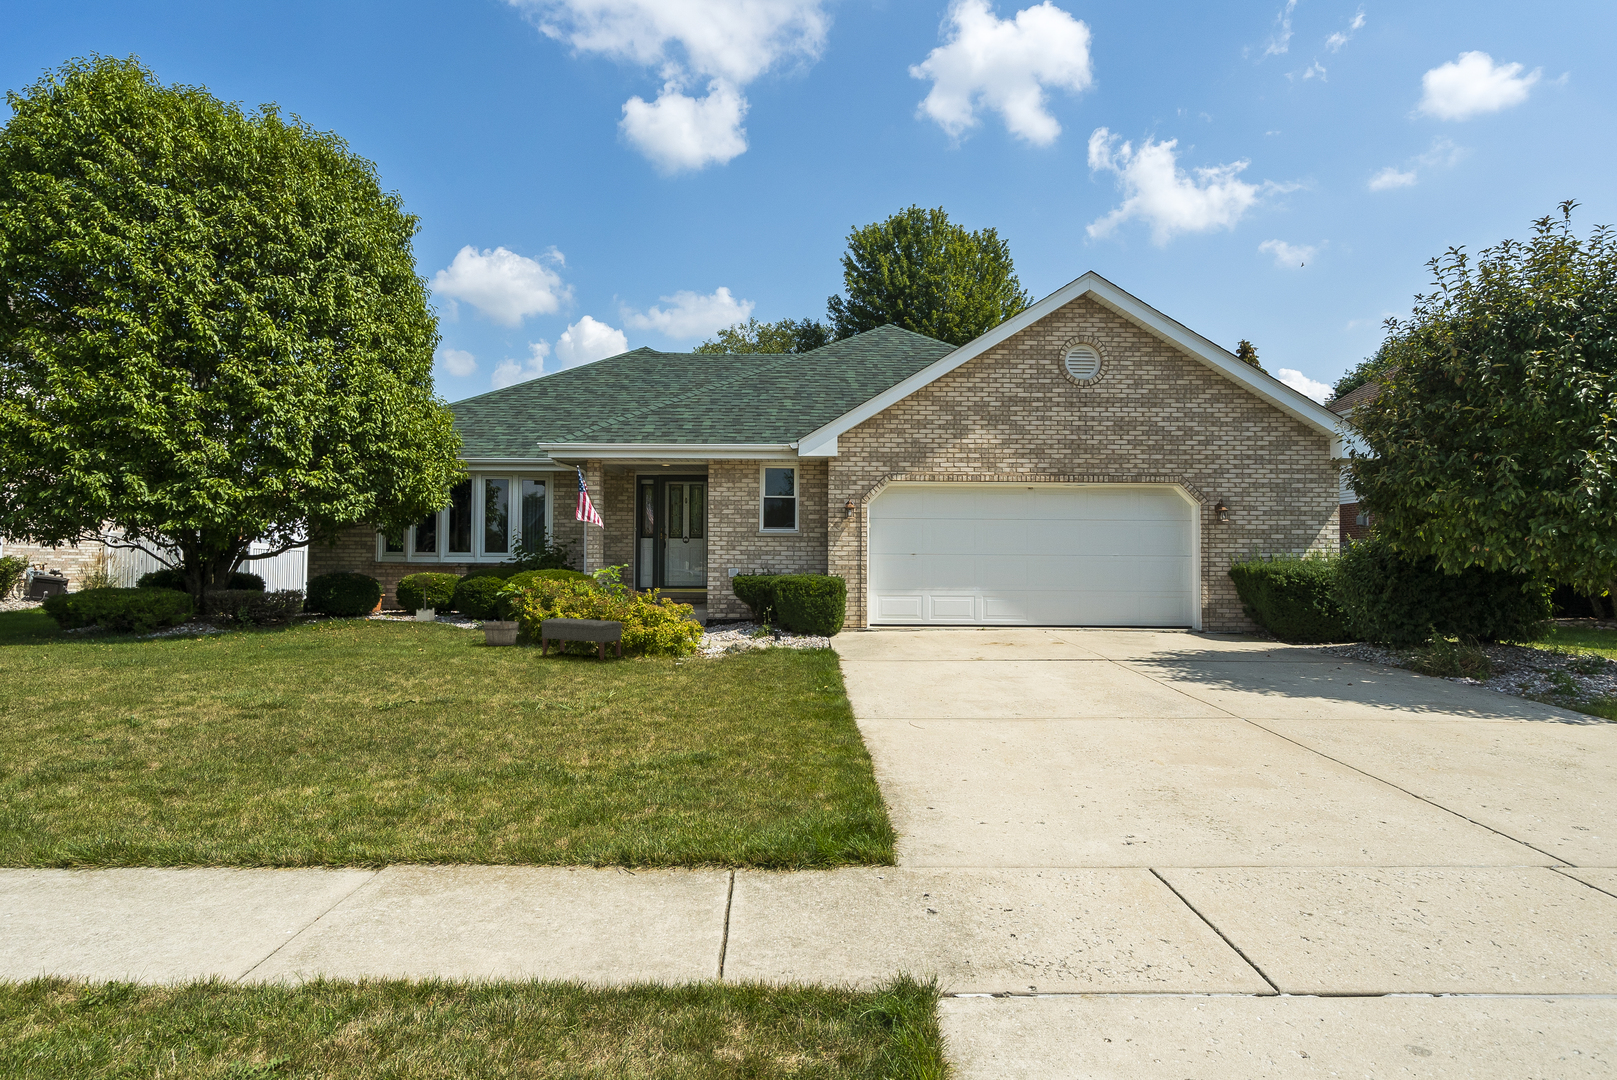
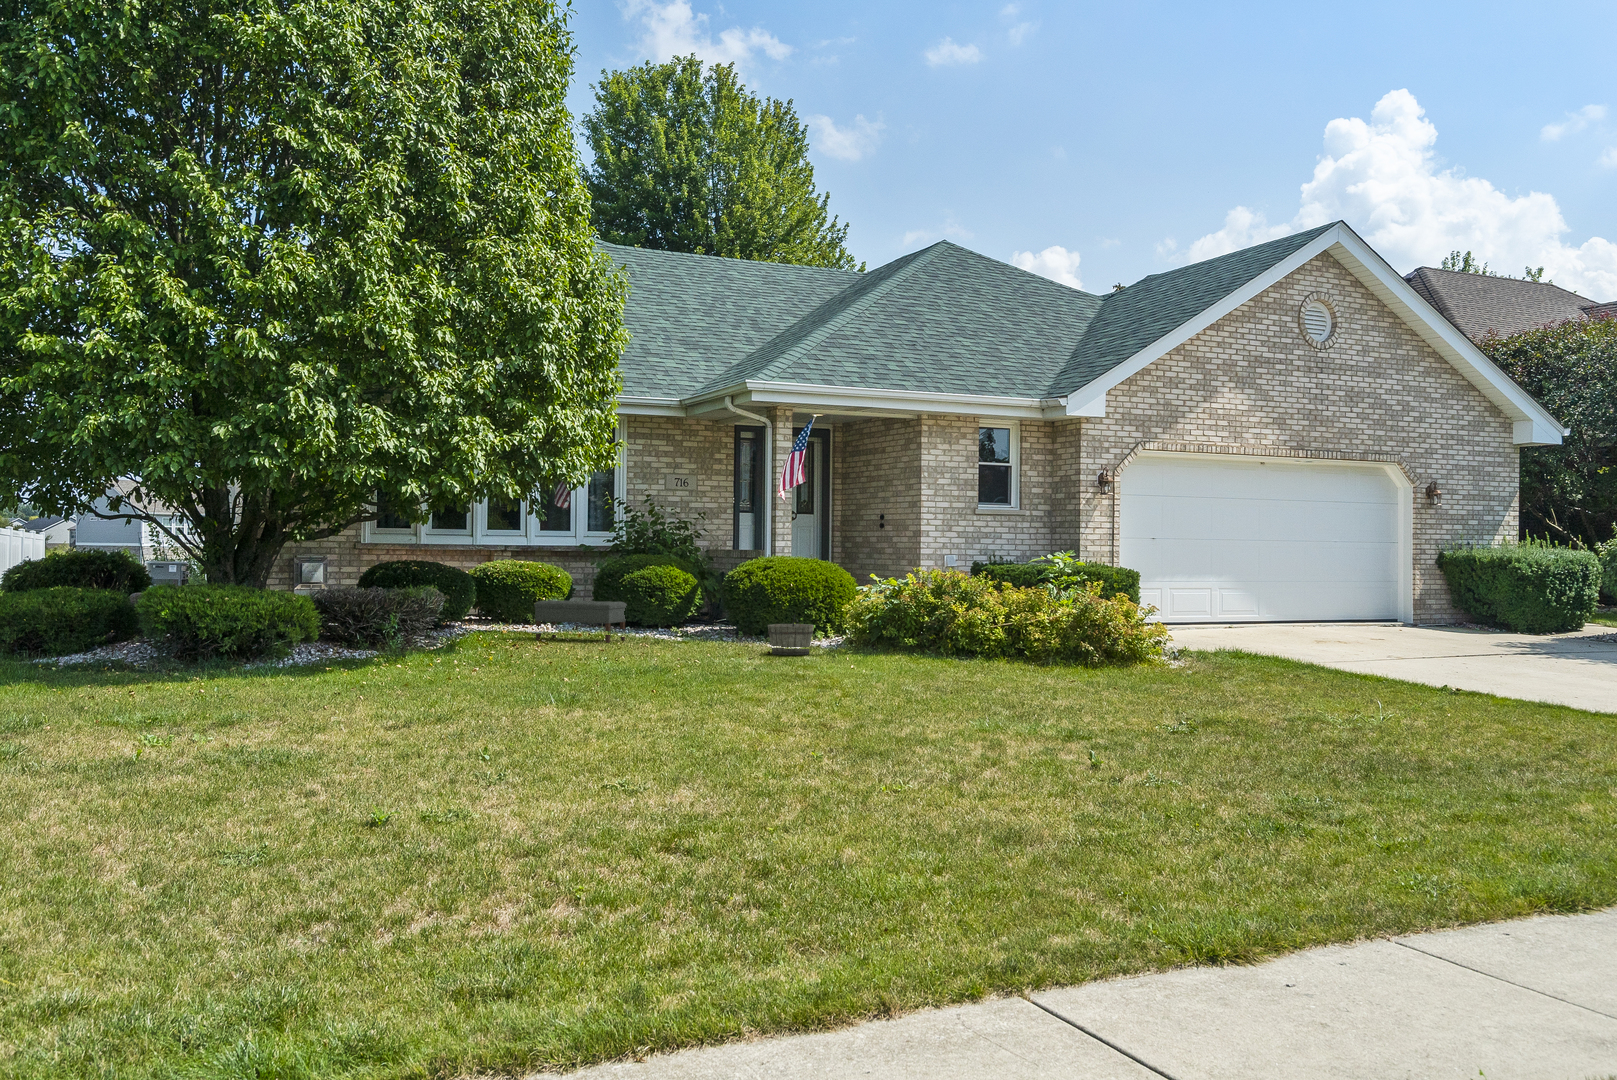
potted tree: present [412,574,435,621] -> none [490,569,521,639]
bench: present [541,618,622,660] -> present [534,600,627,643]

